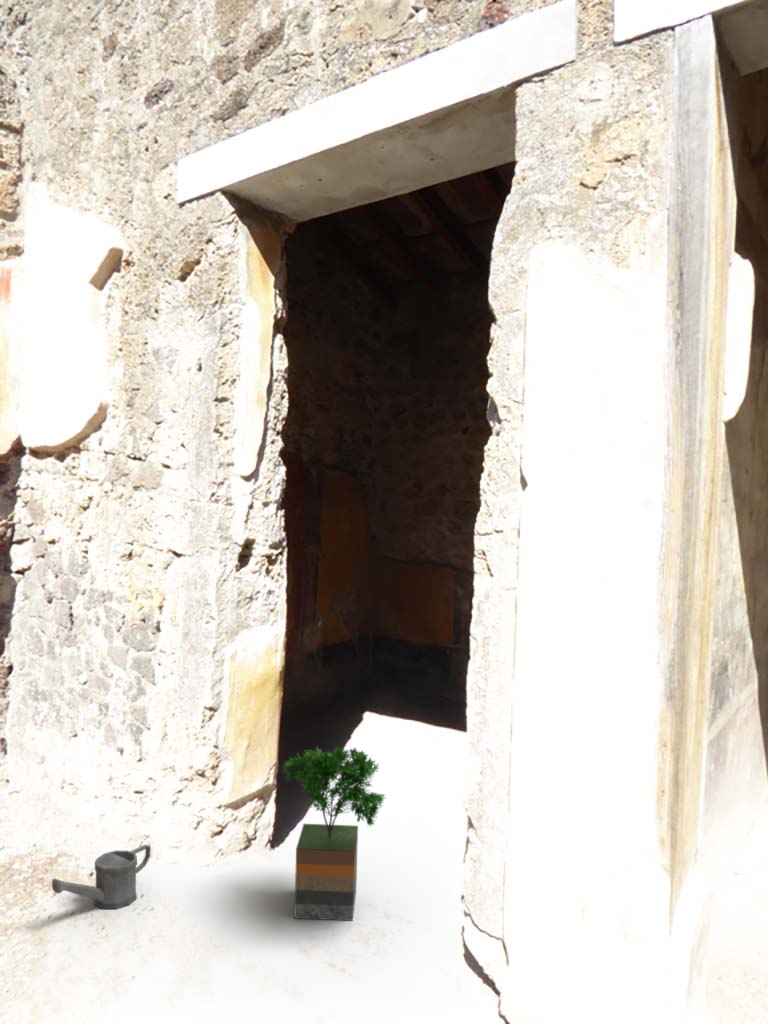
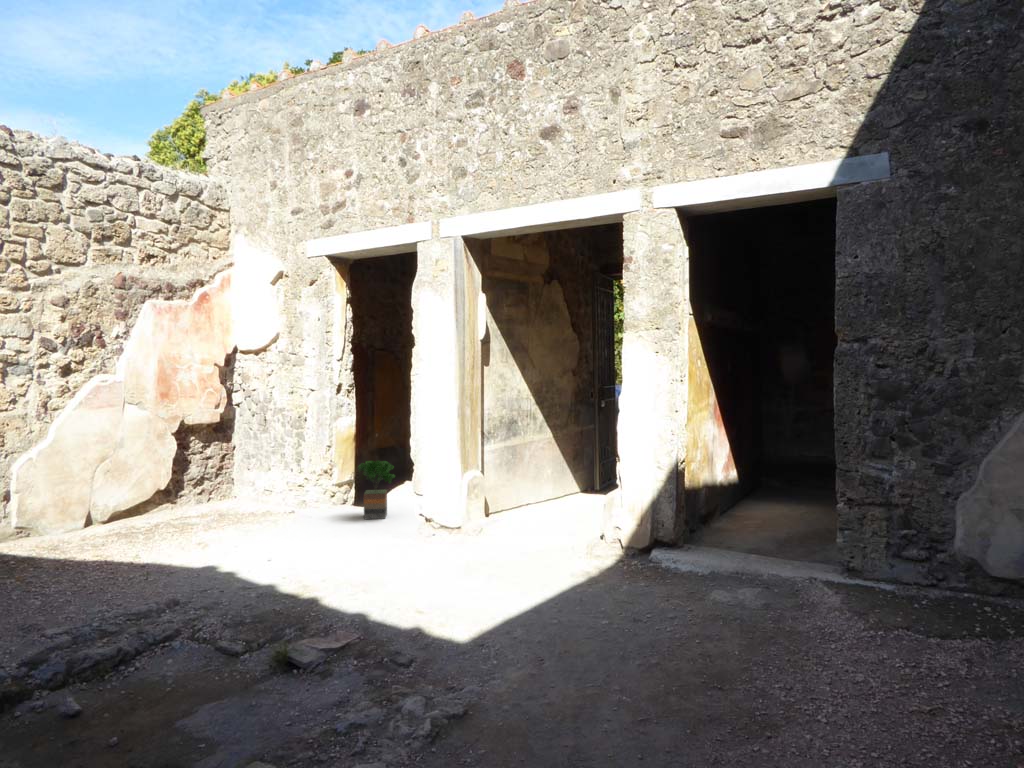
watering can: present [52,845,151,909] -> none [276,502,308,521]

